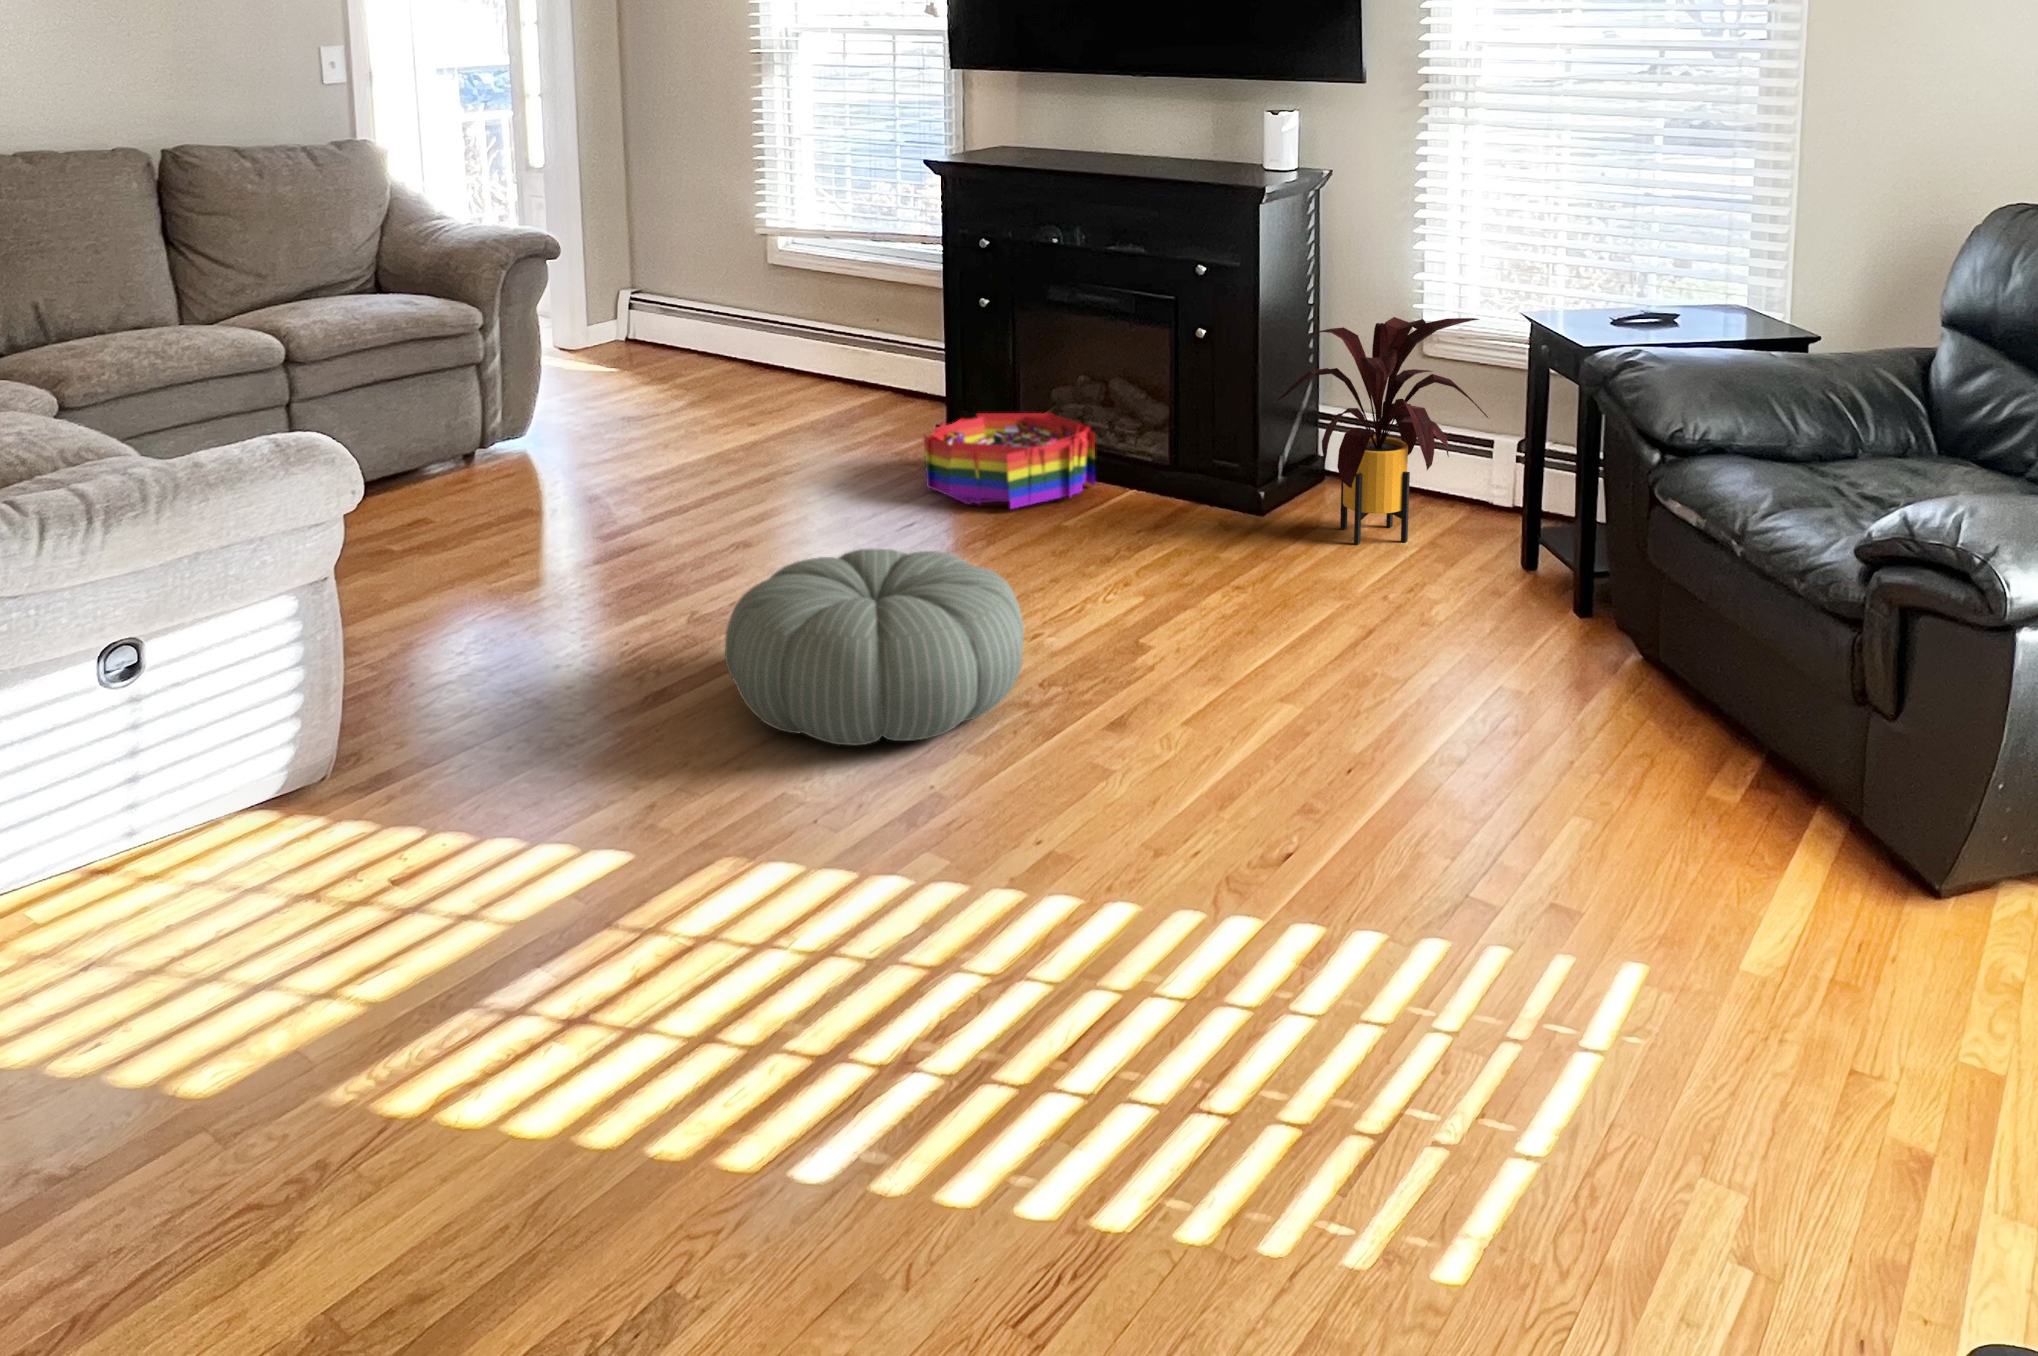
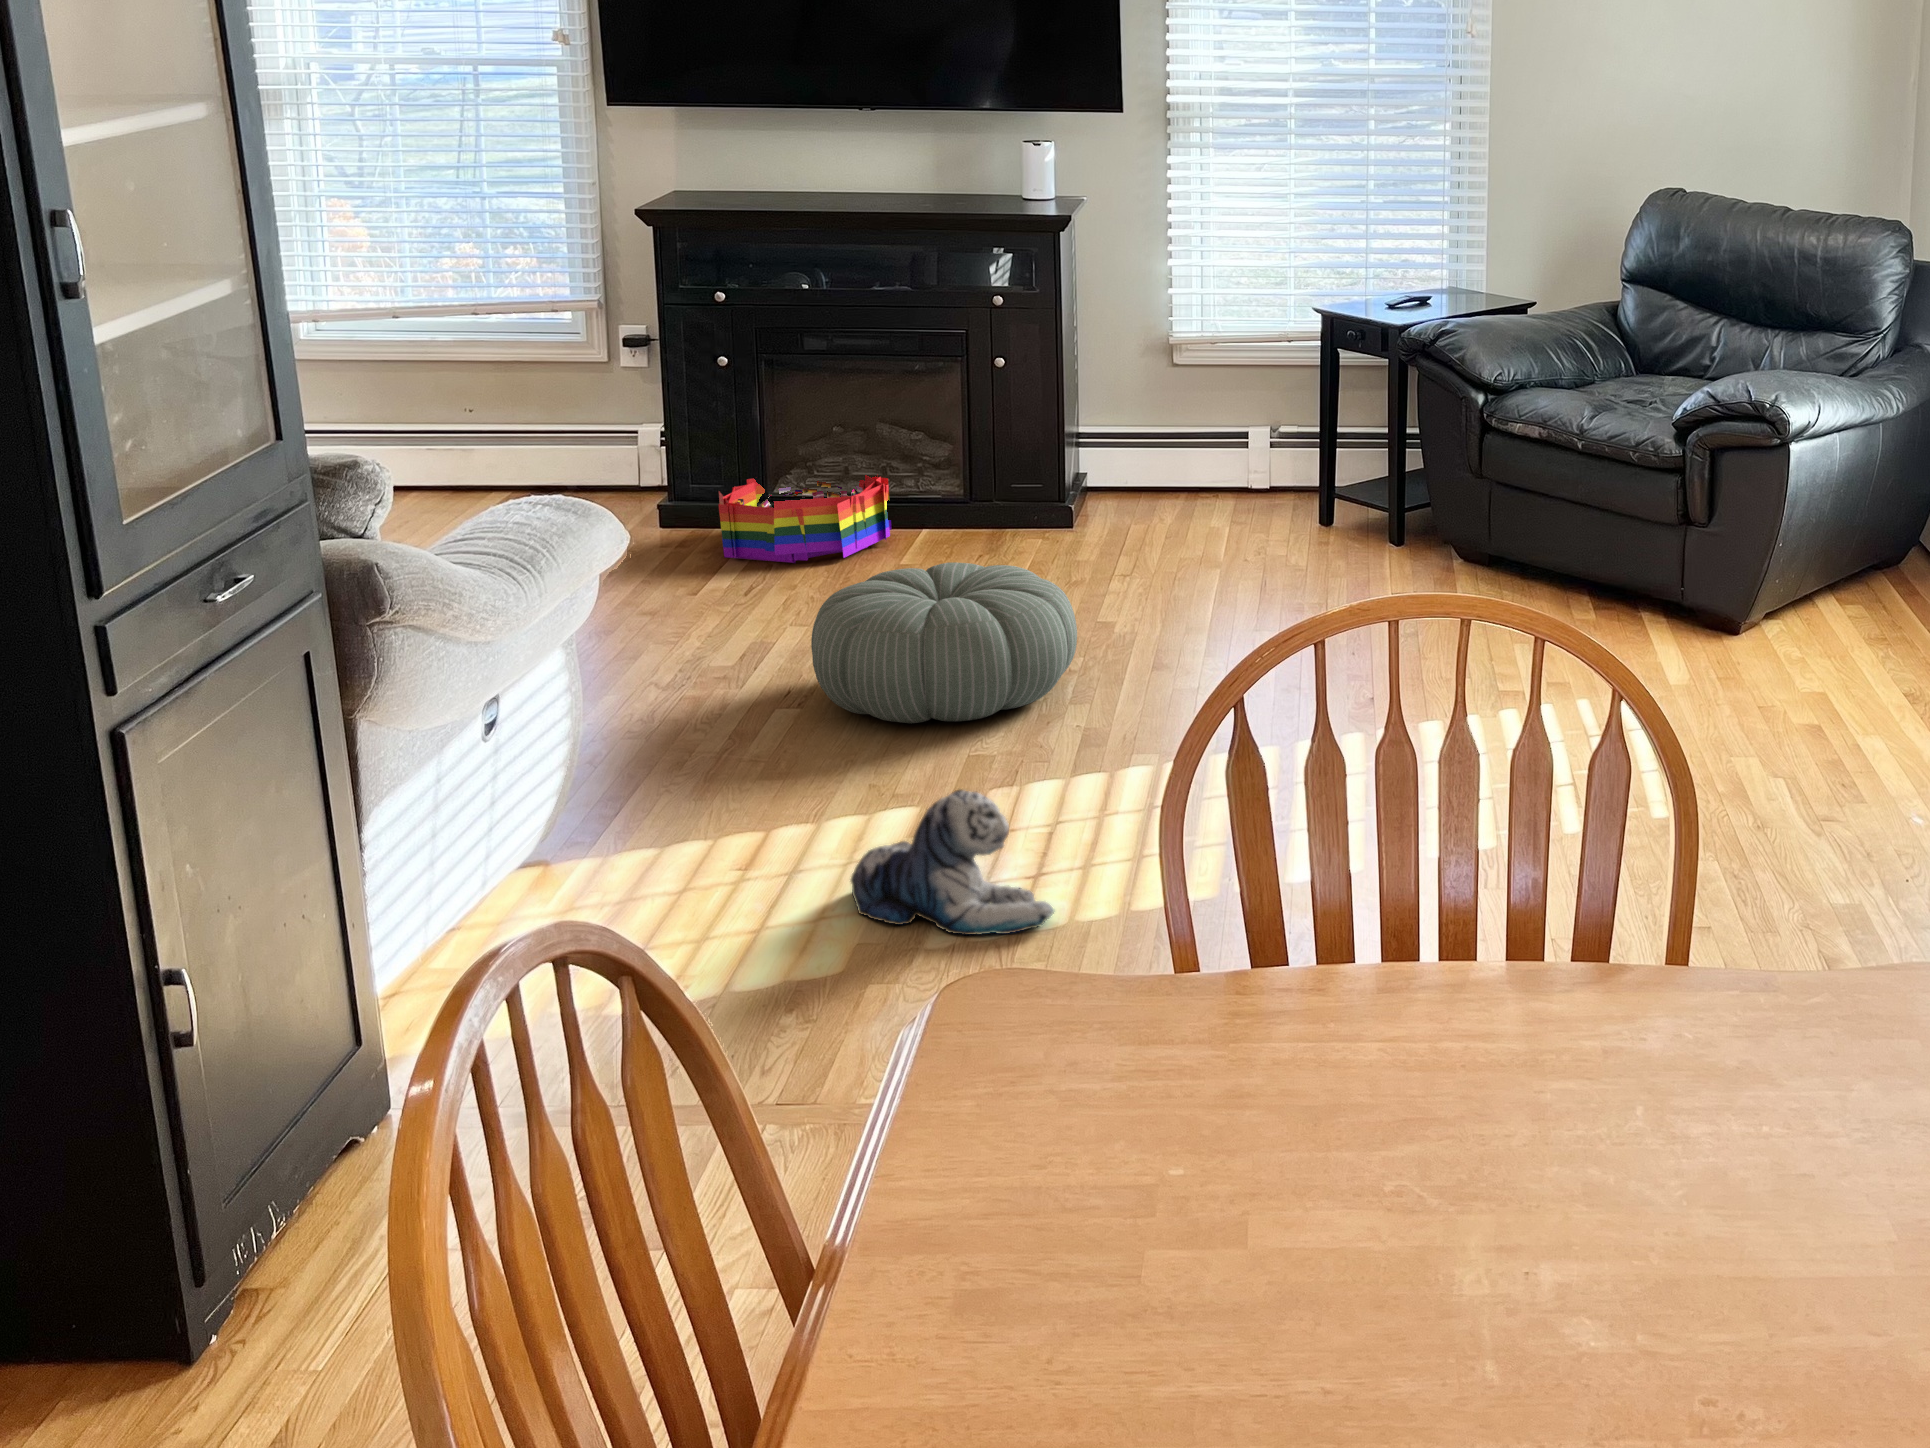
house plant: present [1278,317,1488,544] -> none [1096,323,1264,531]
plush toy: none [364,887,530,1107] -> present [851,790,1054,935]

